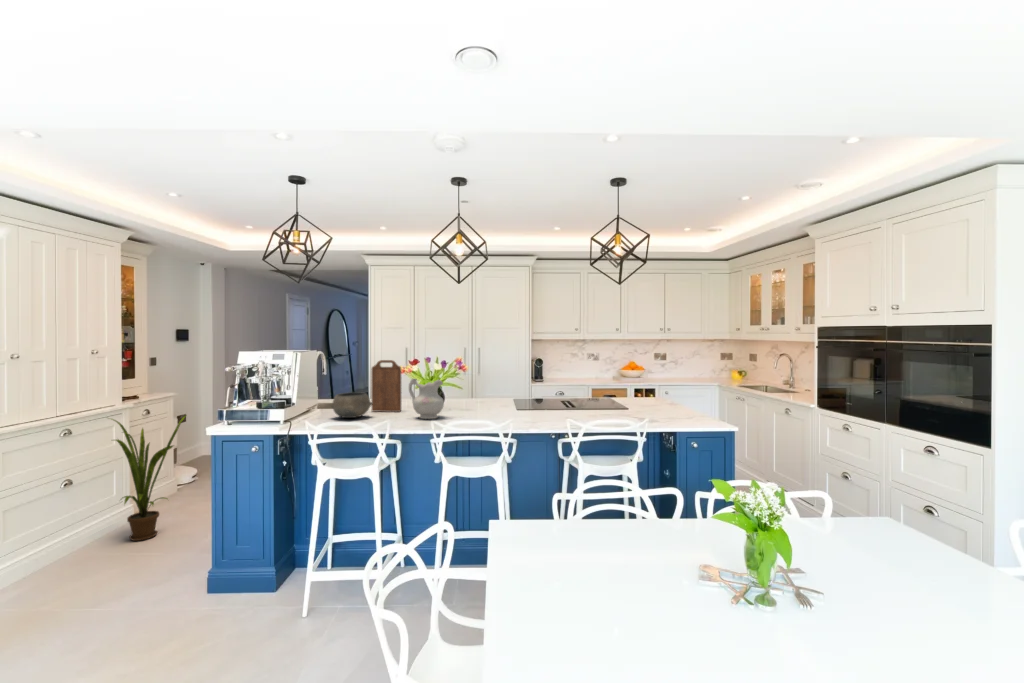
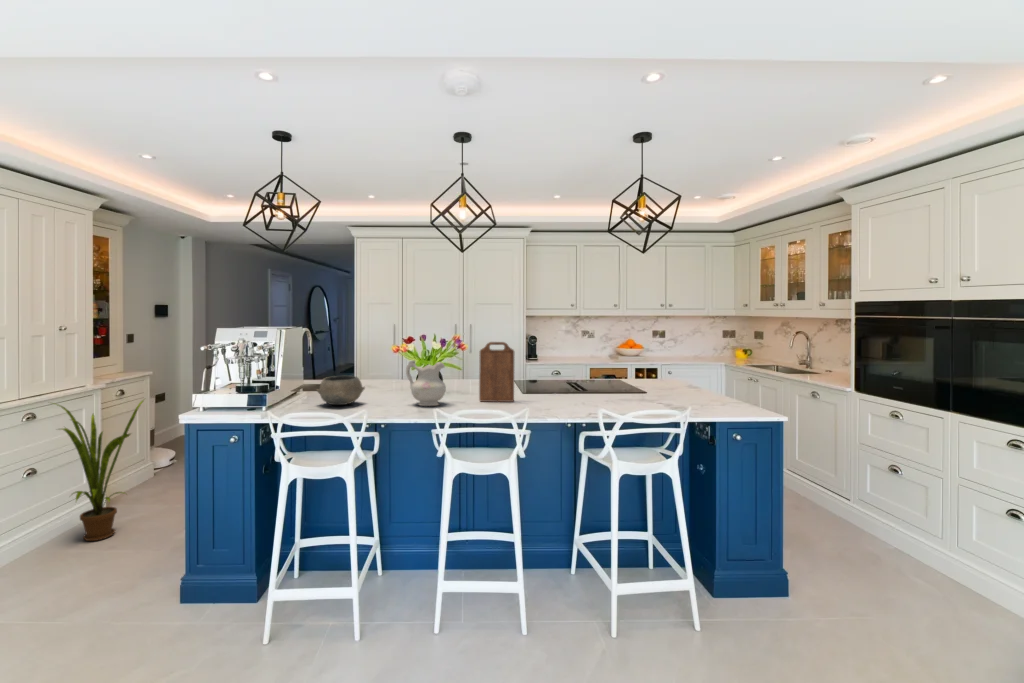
cutting board: present [371,360,401,412] -> present [479,342,514,402]

